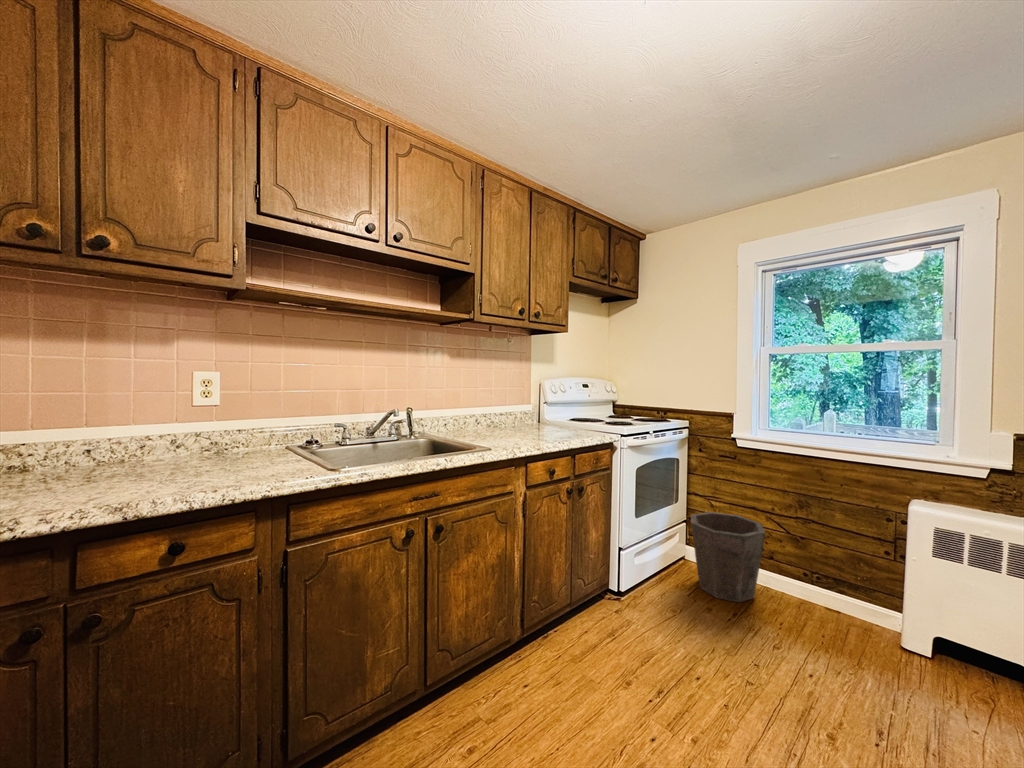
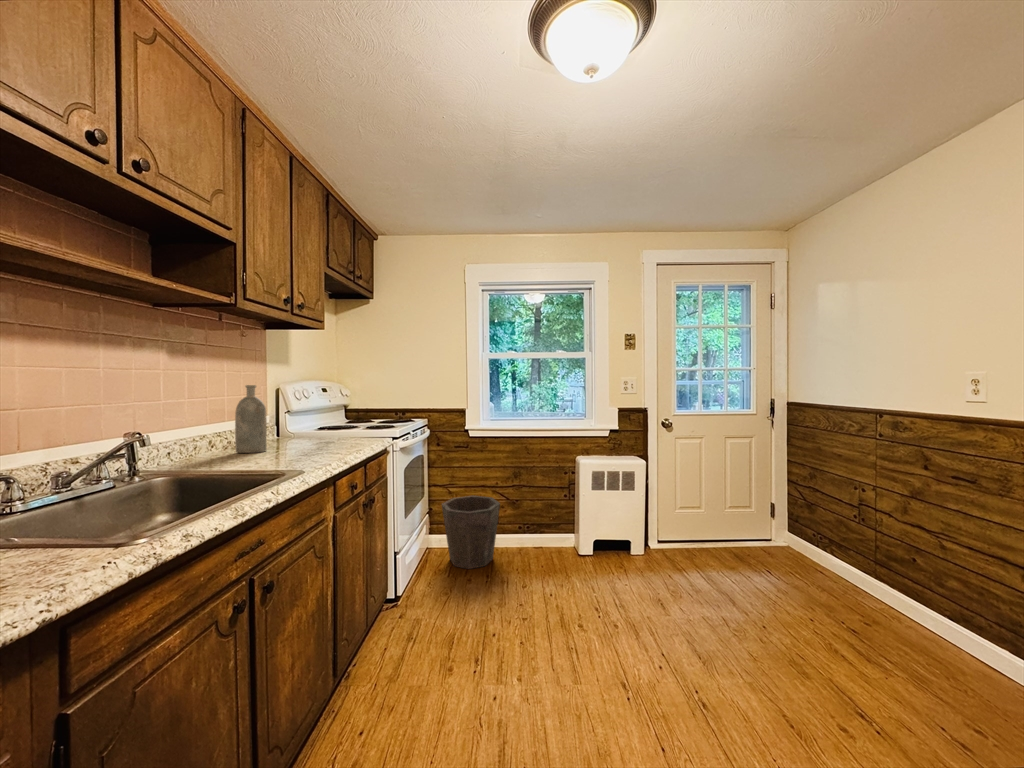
bottle: none [491,380,509,432] -> present [235,385,267,453]

